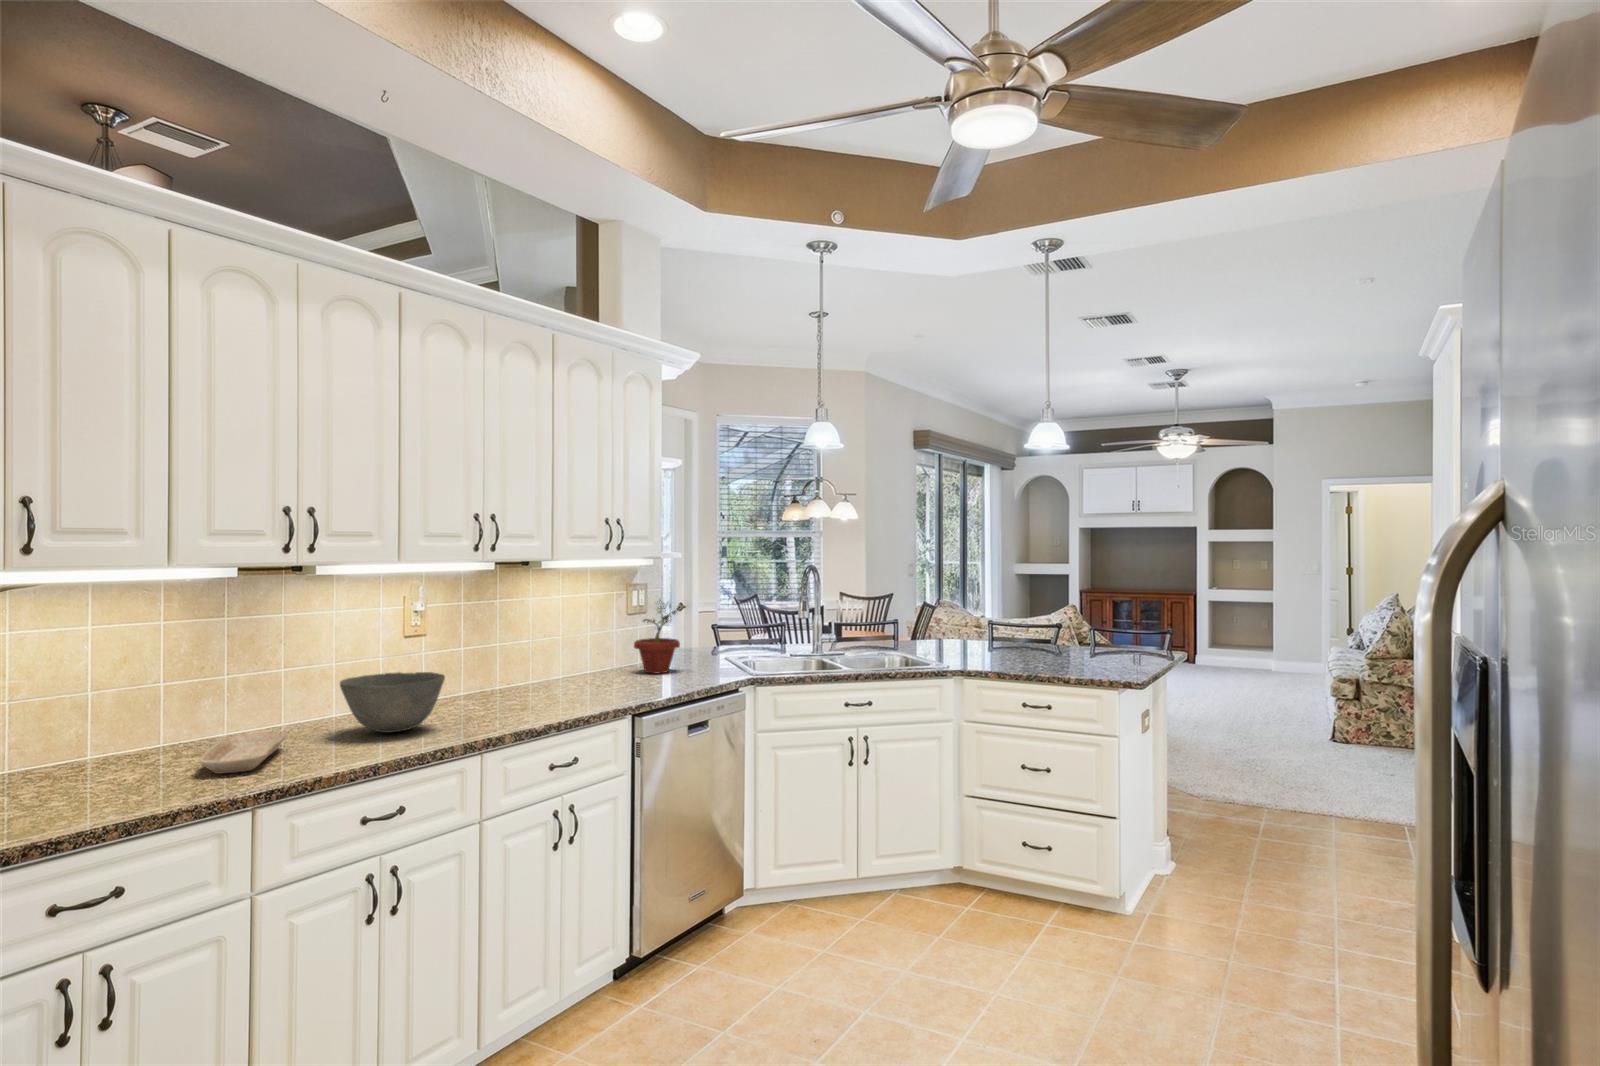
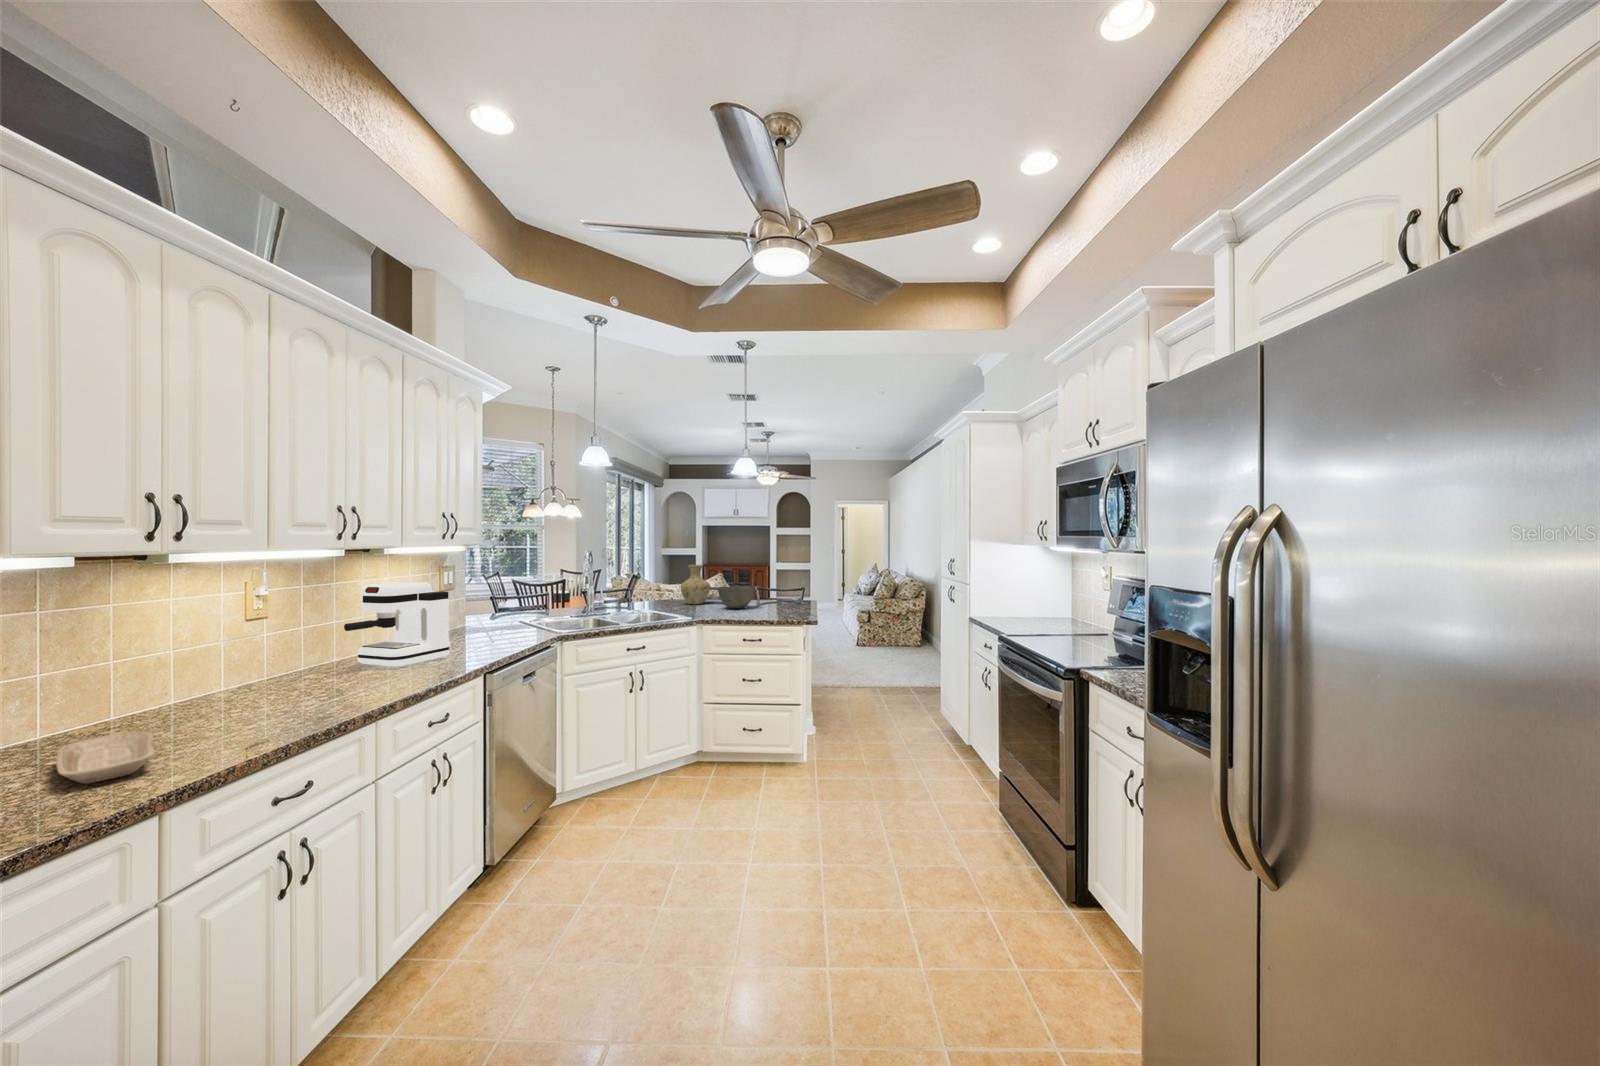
vase: none [961,588,1006,648] -> present [681,565,710,604]
coffee maker: none [502,598,609,697] -> present [344,582,449,667]
potted plant: present [634,603,682,673] -> none [449,581,495,641]
bowl: present [340,672,445,733] -> present [717,586,755,609]

